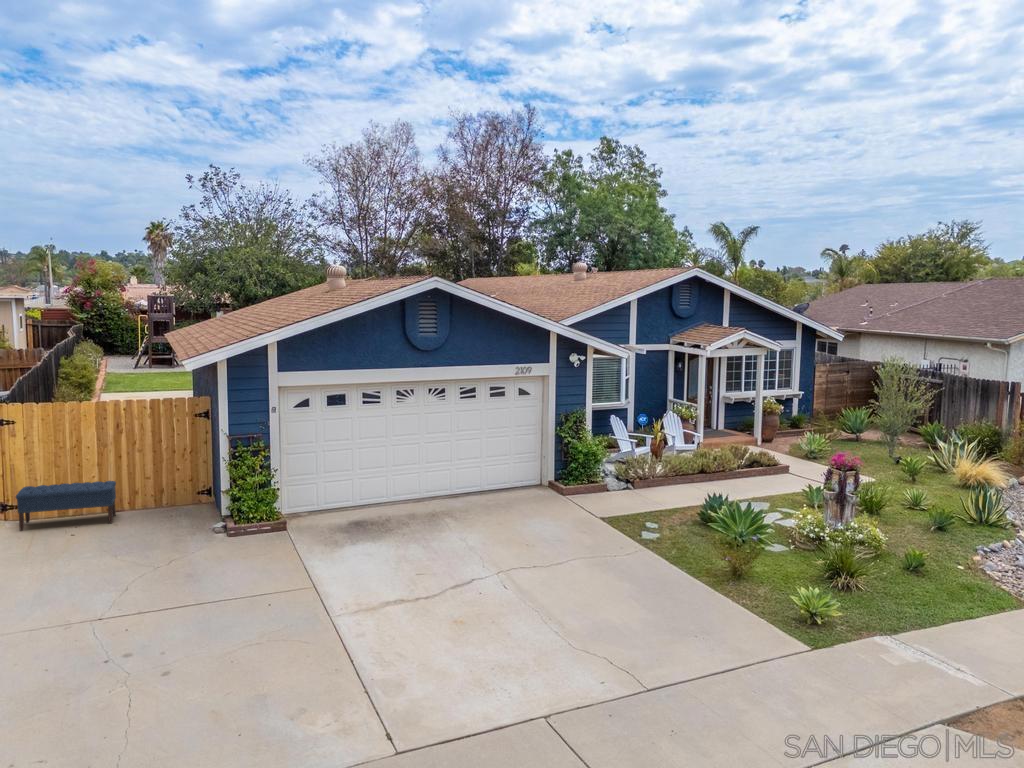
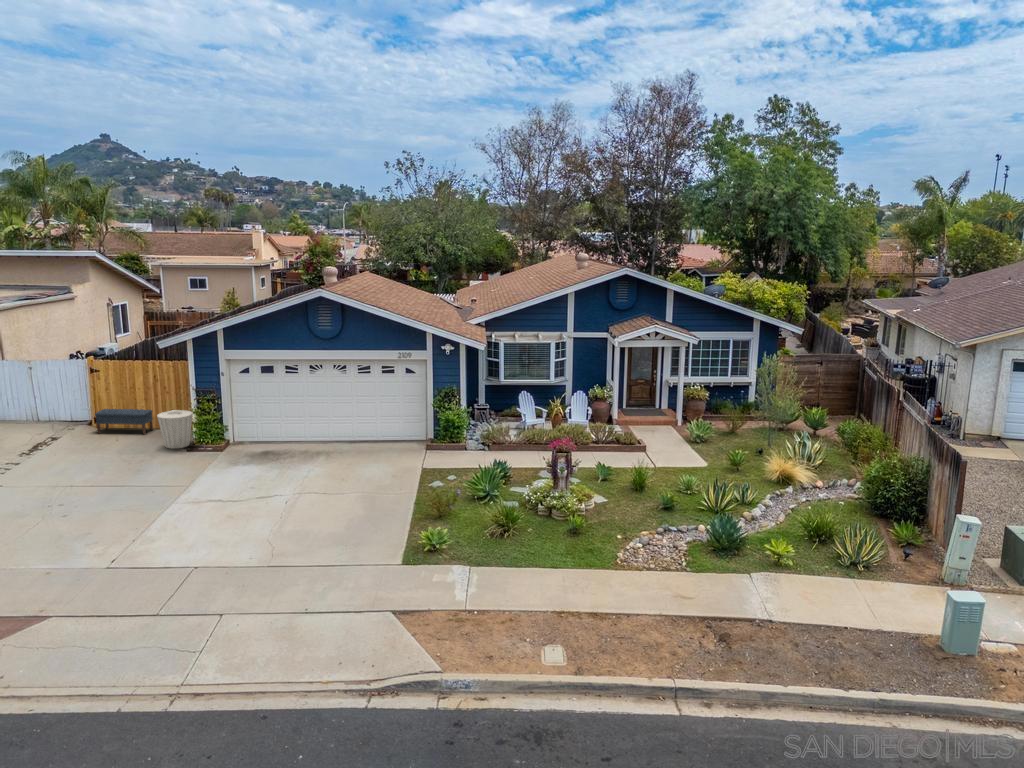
trash can: none [165,473,223,538] -> present [157,410,192,449]

